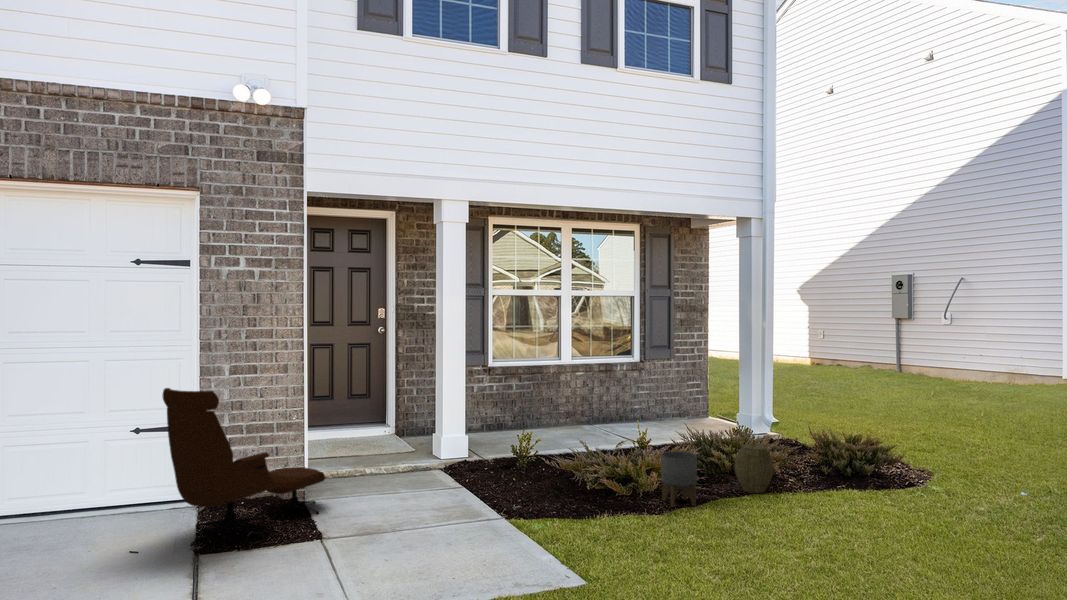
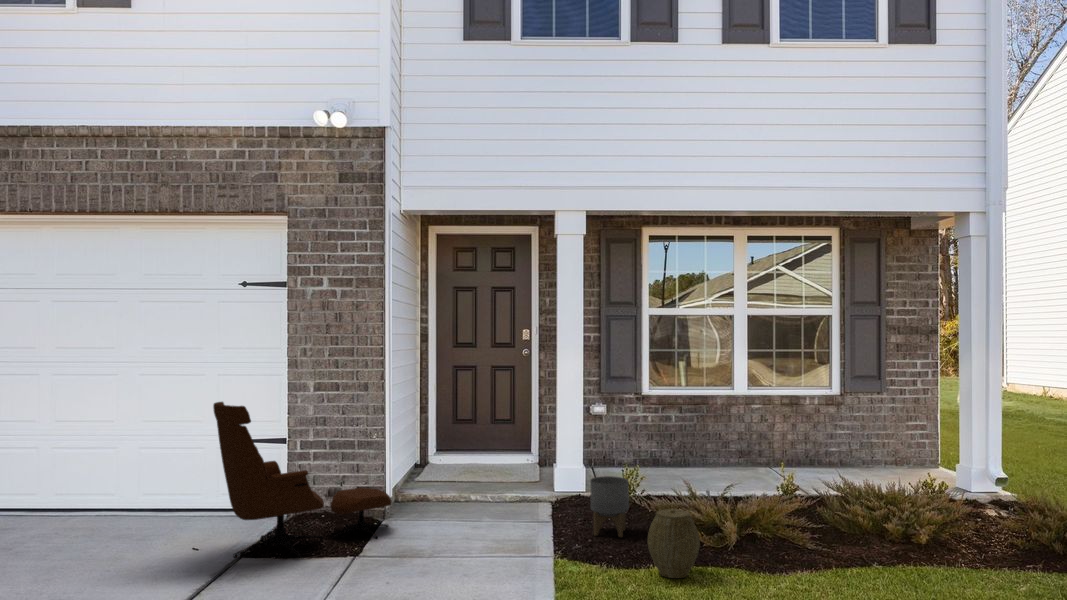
woven basket: present [735,444,774,493] -> present [648,509,700,578]
planter: present [661,451,697,507] -> present [590,476,629,537]

